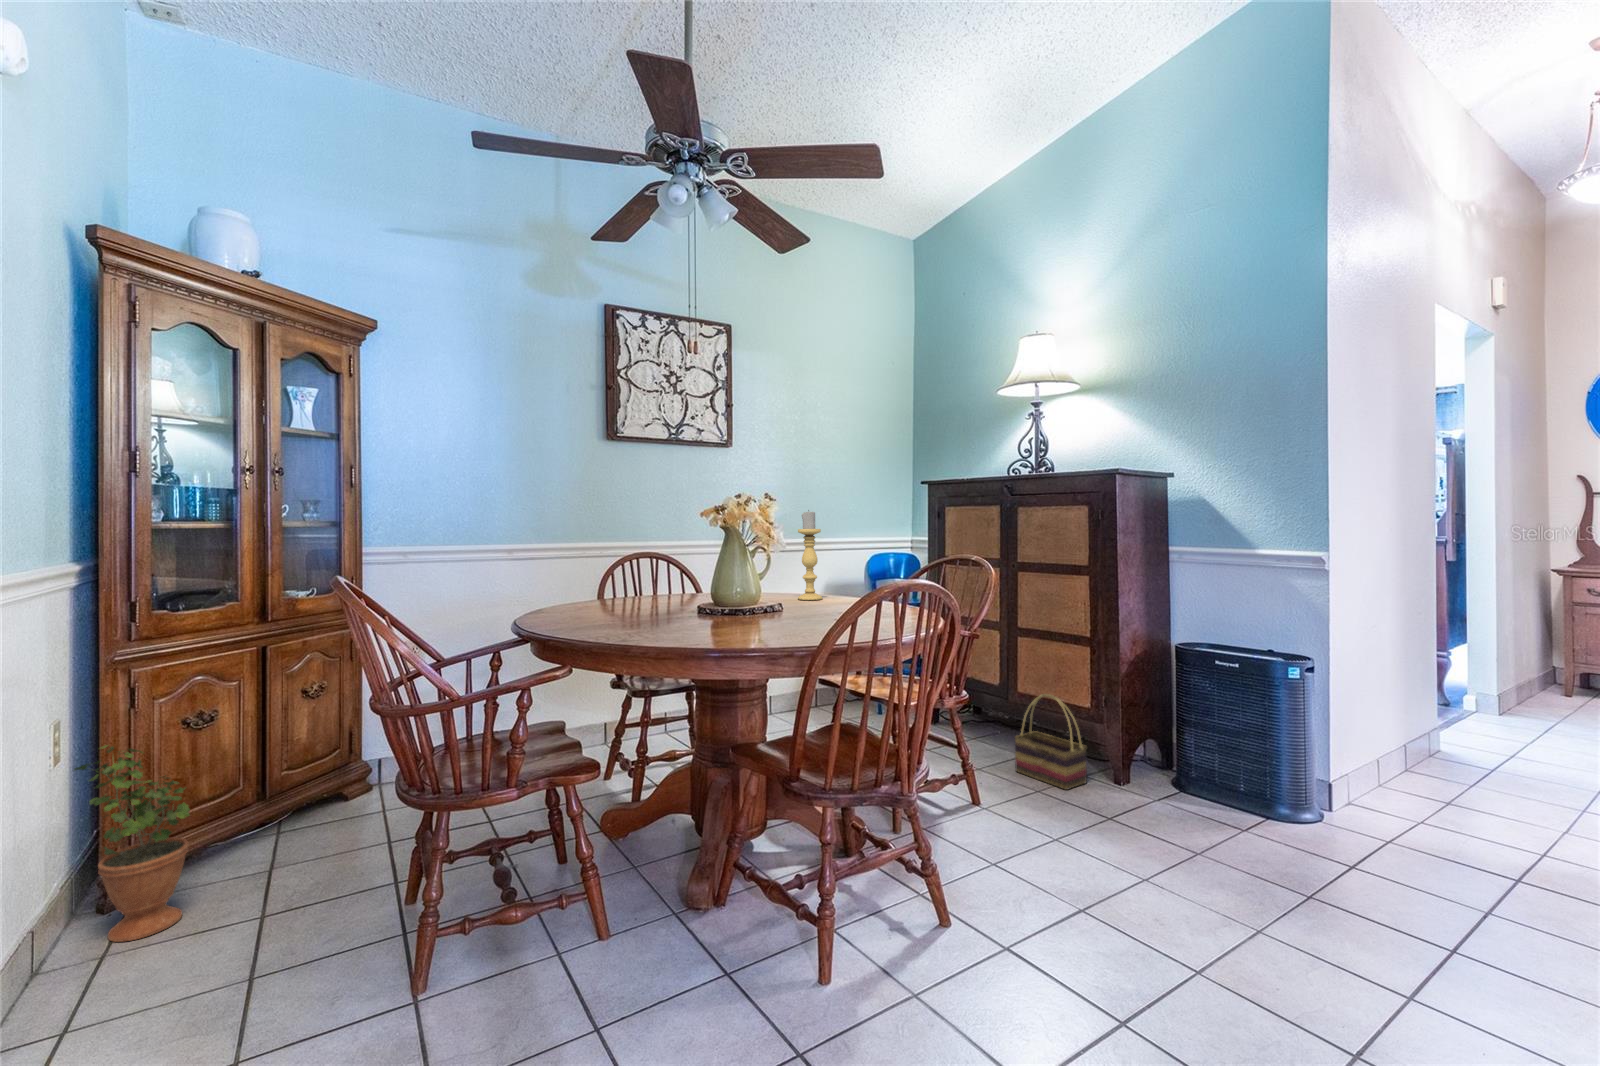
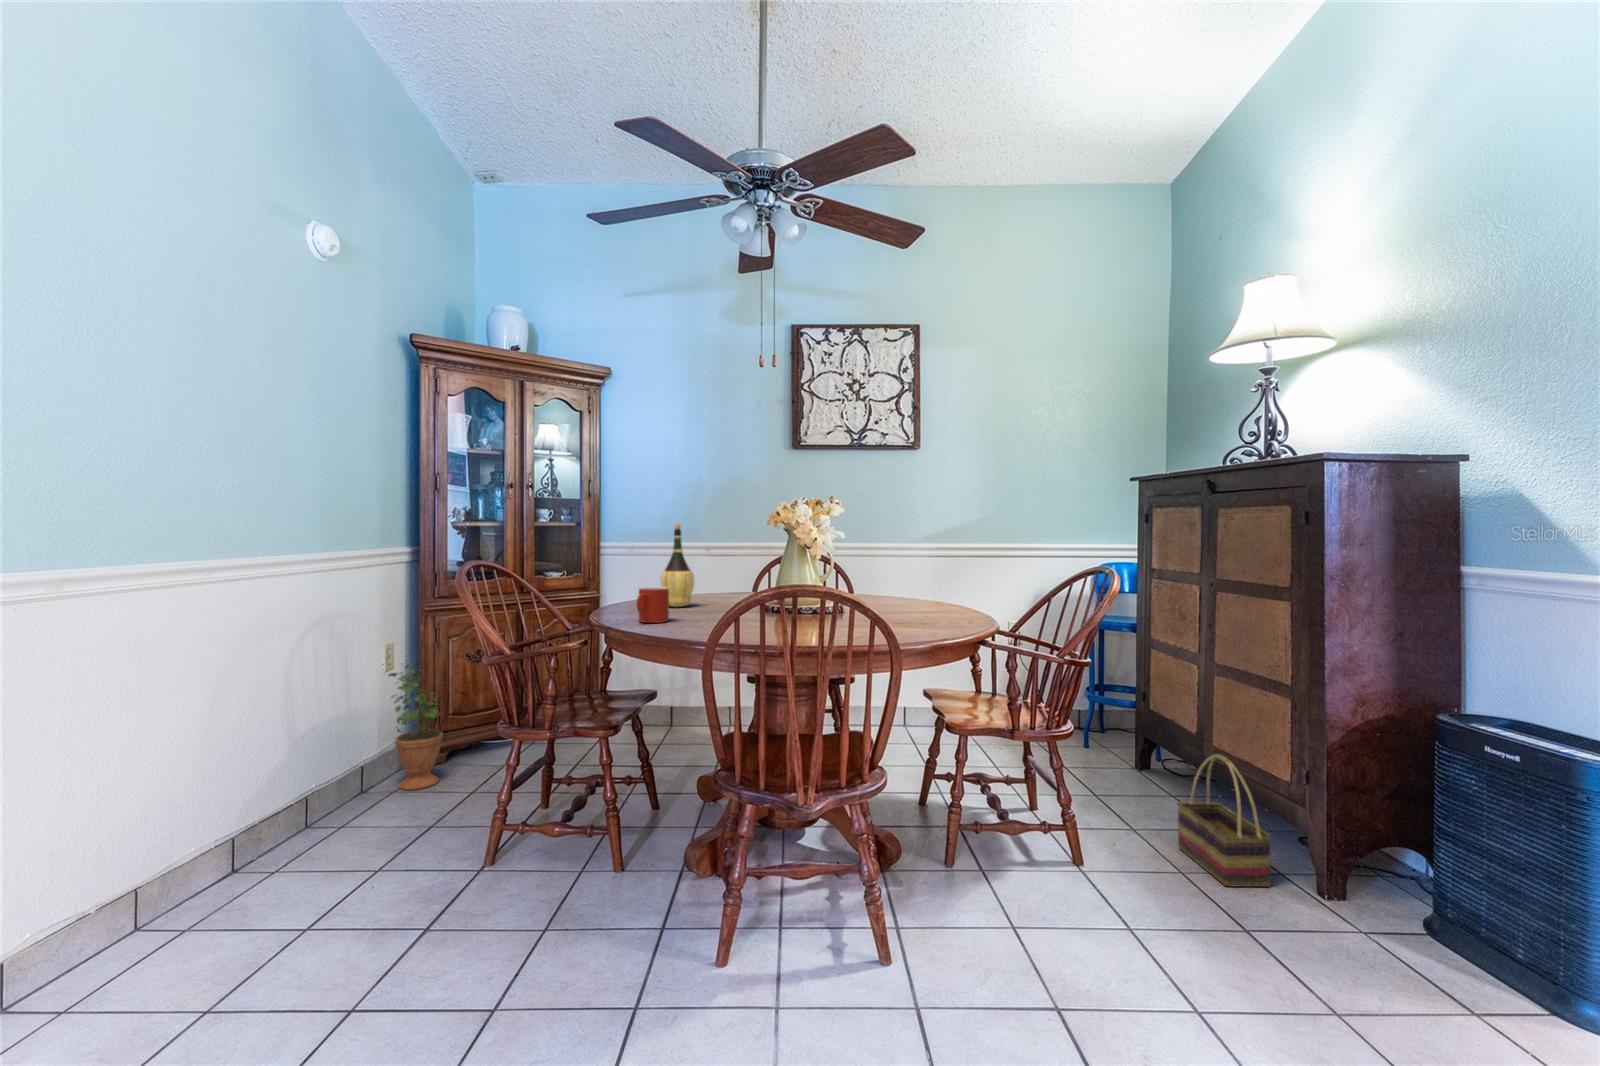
candle holder: present [798,510,822,600] -> none [892,512,917,607]
wine bottle: none [582,522,622,618] -> present [660,524,694,607]
mug: none [630,595,665,637] -> present [636,587,669,623]

